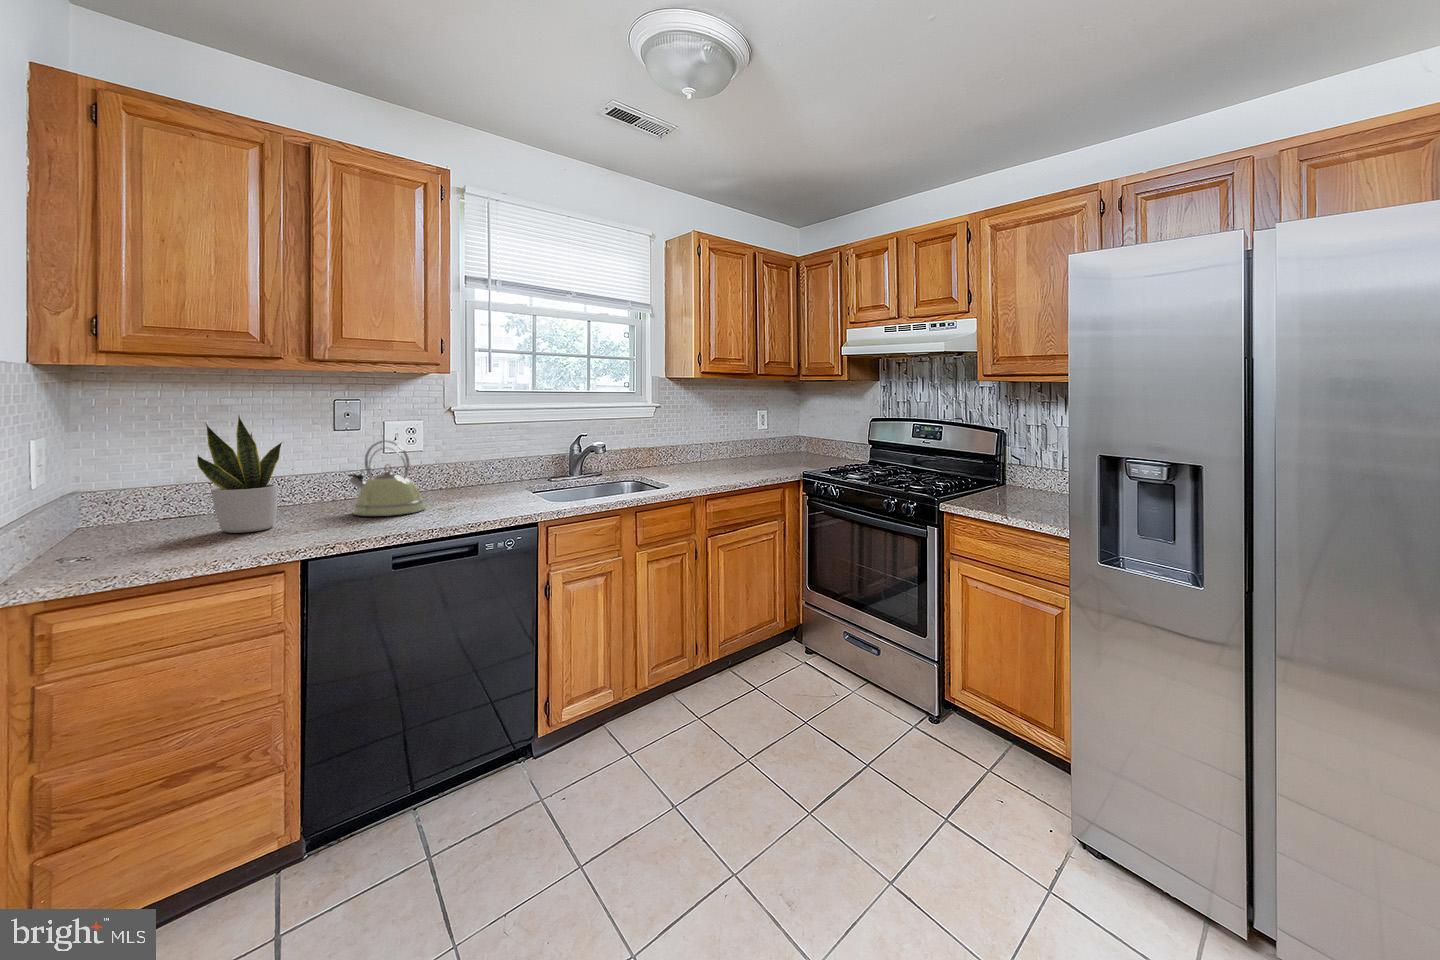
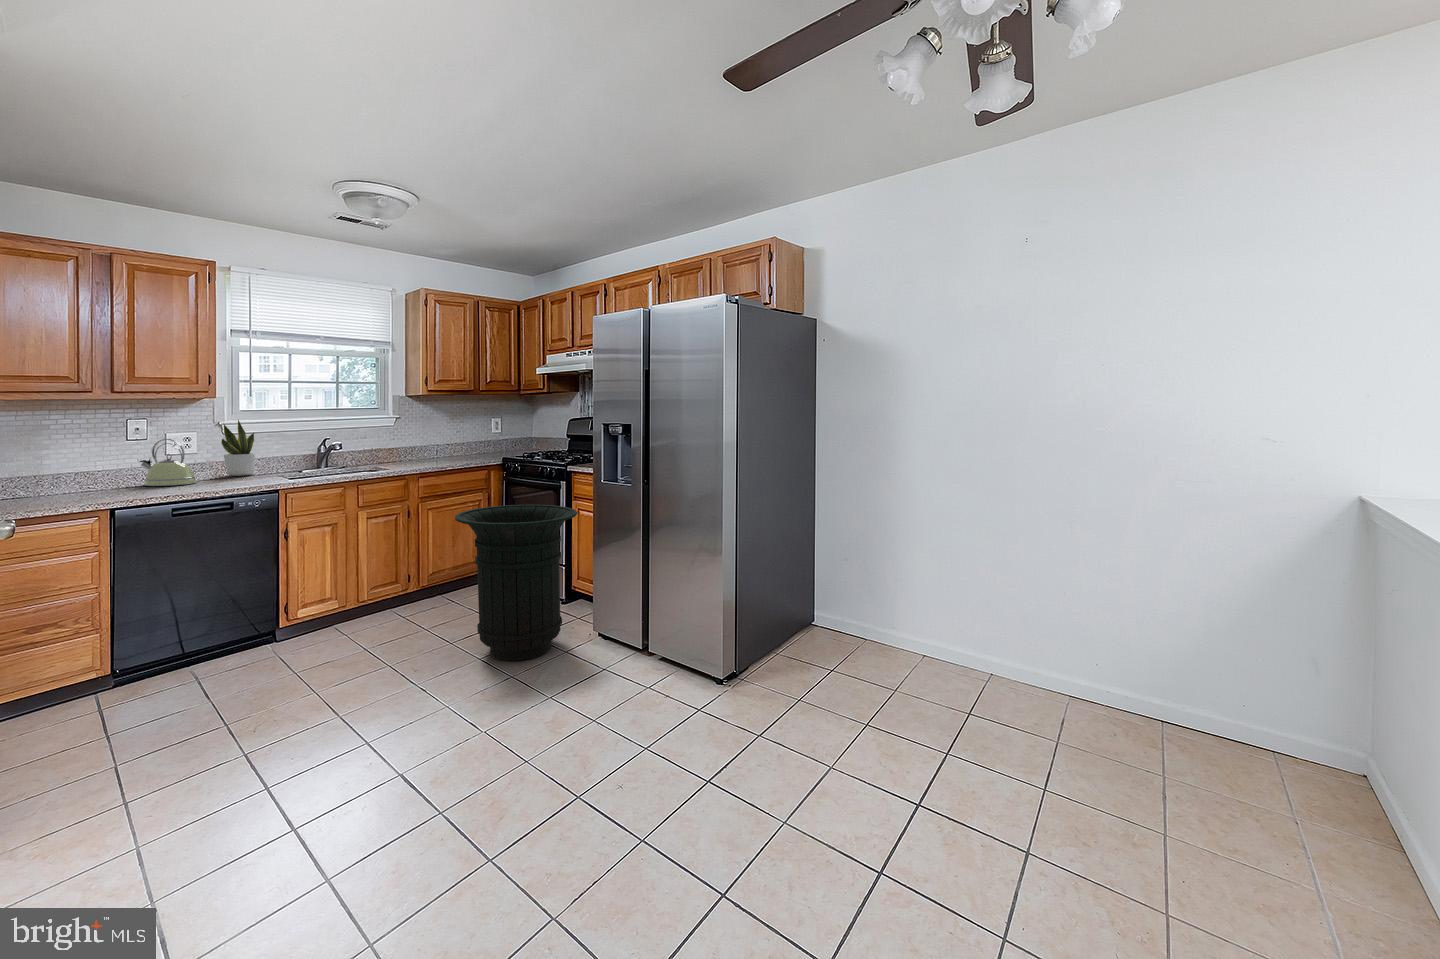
potted plant: present [197,416,282,533] -> present [221,420,255,476]
trash can: none [842,552,1080,858] -> present [455,505,578,661]

